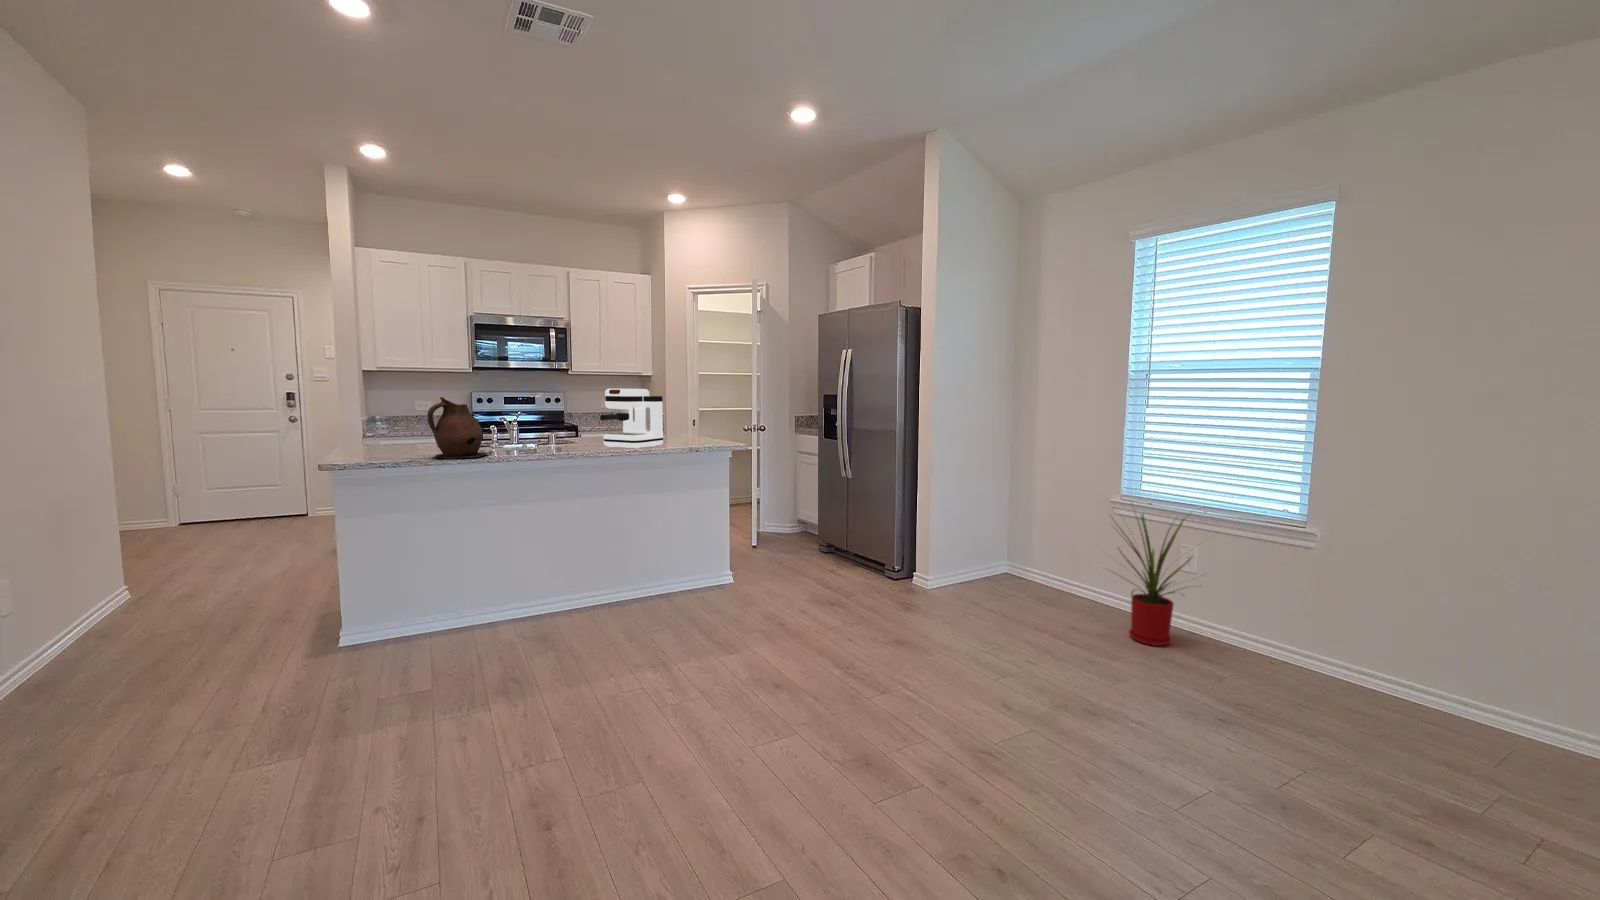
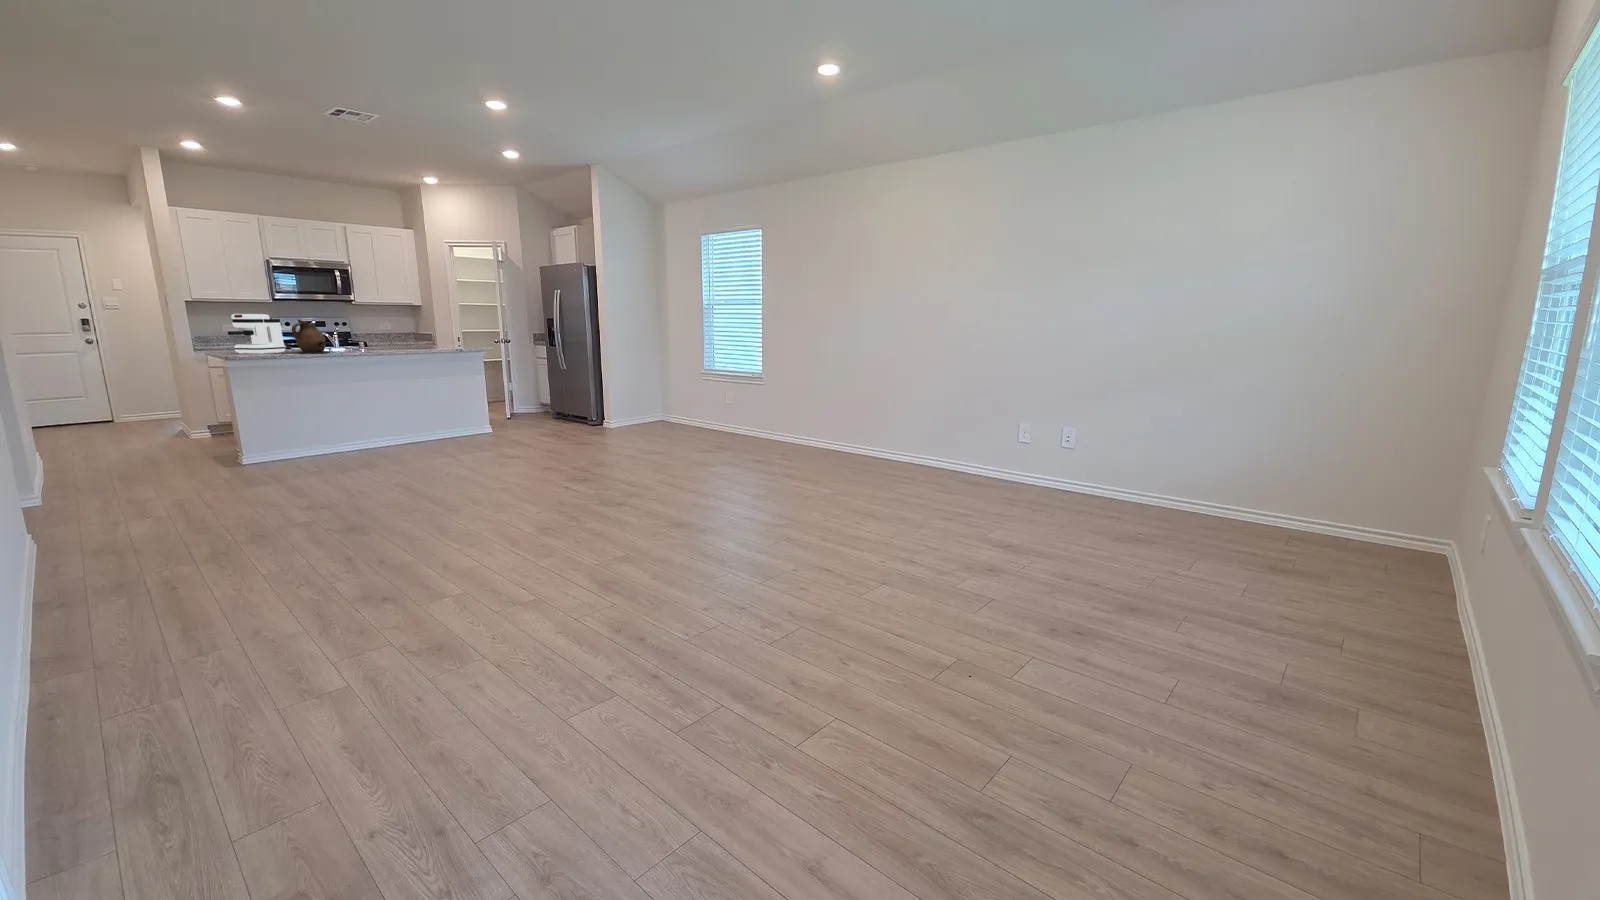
coffee maker: present [600,389,663,449] -> present [228,314,285,354]
house plant: present [1106,514,1192,646] -> none [677,370,725,435]

